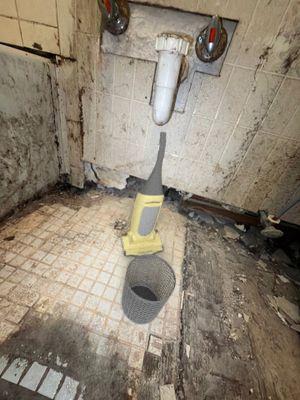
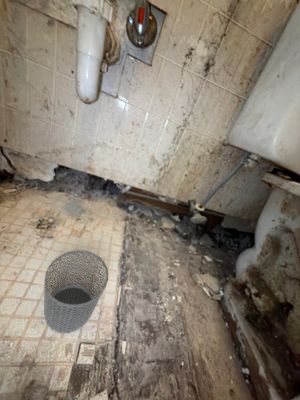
vacuum cleaner: present [121,132,166,257] -> none [48,111,100,257]

